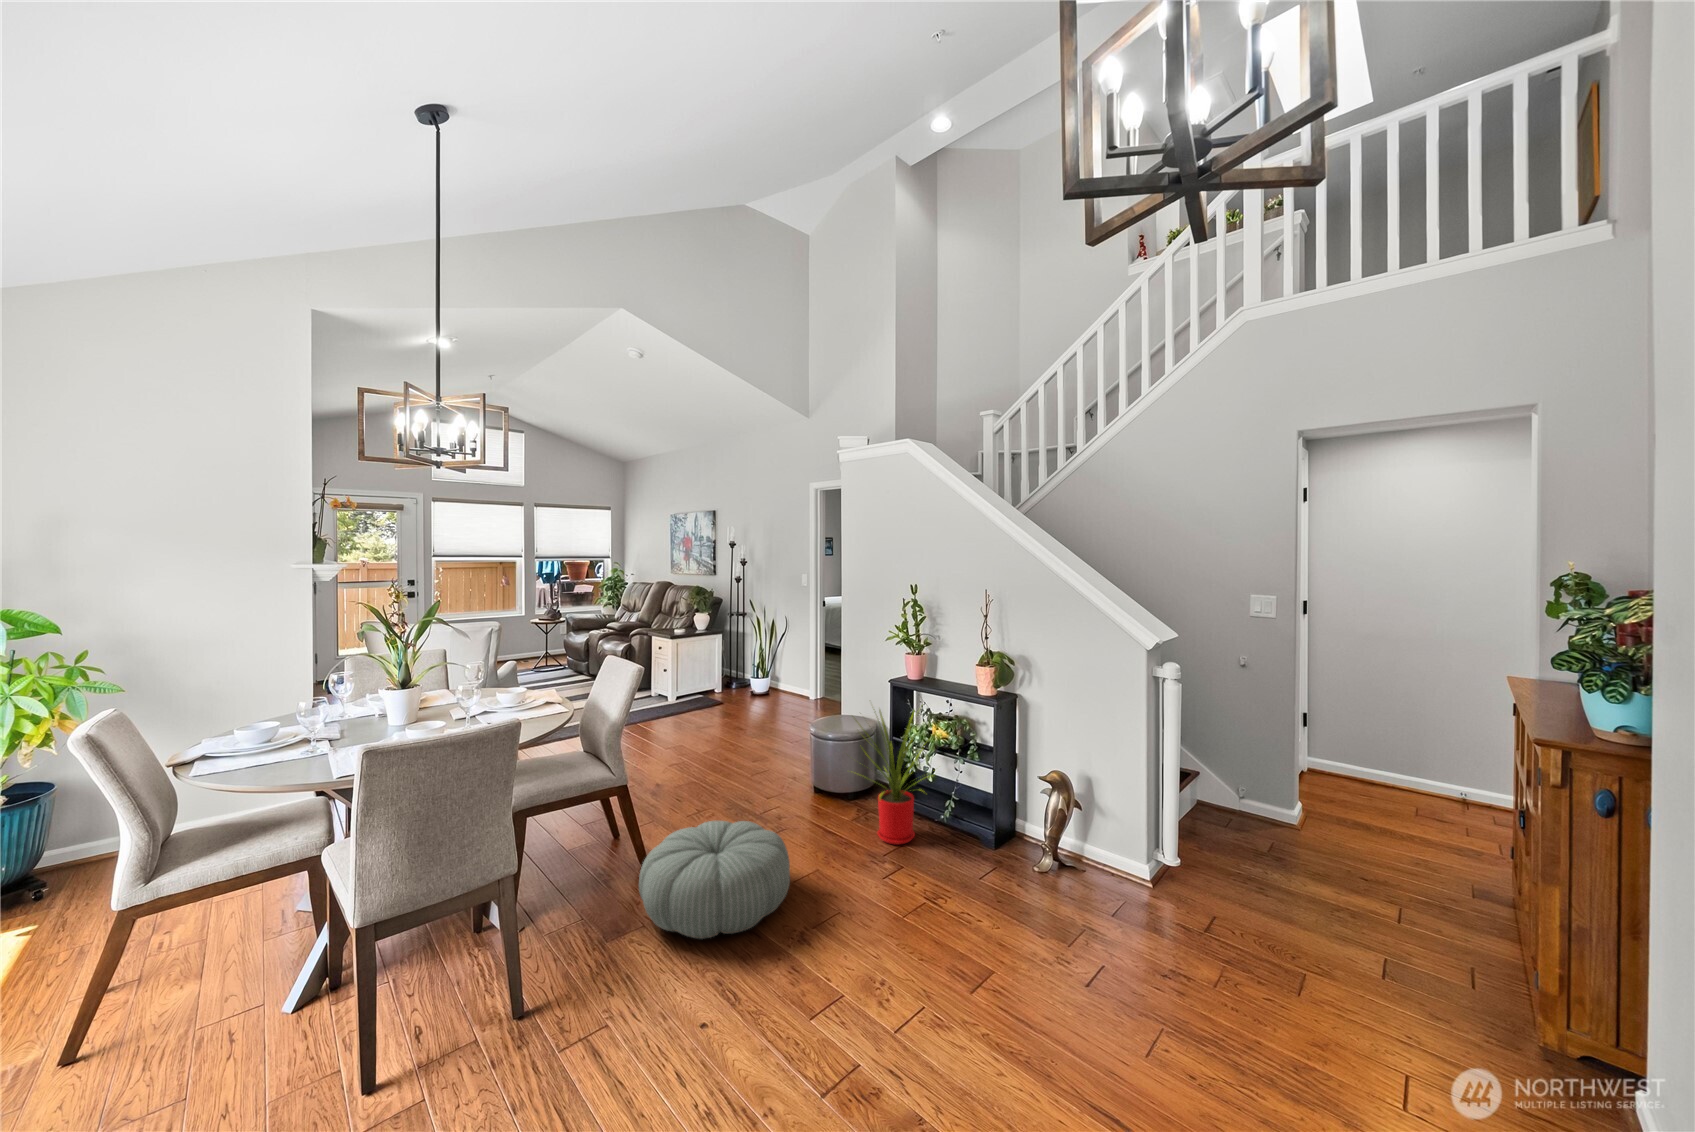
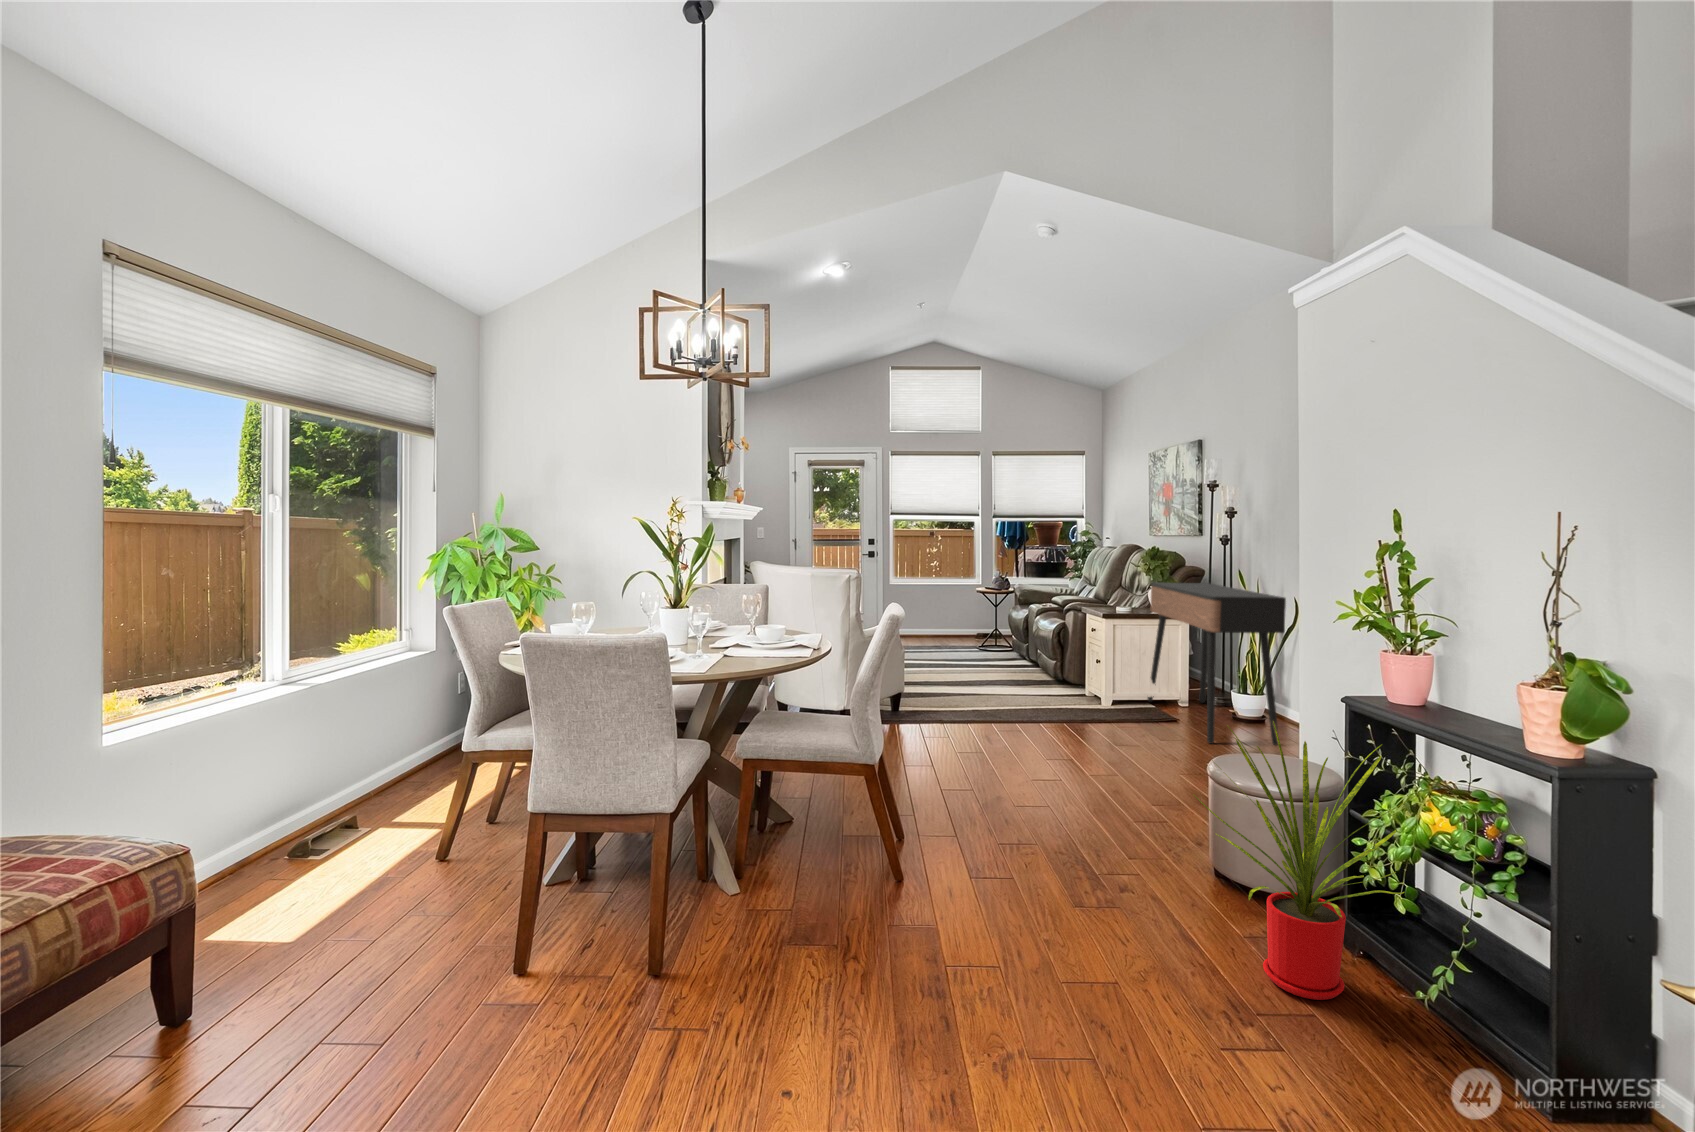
console table: none [700,608,795,717] -> present [1148,582,1286,745]
pouf: present [639,821,790,939] -> none [830,838,1050,1004]

